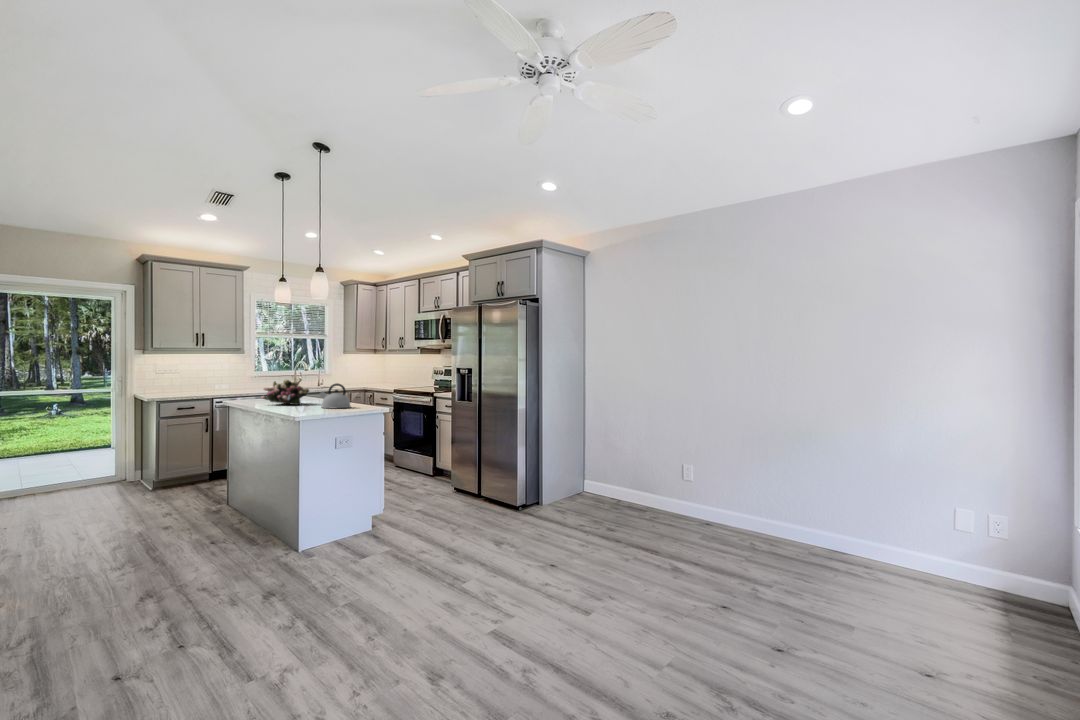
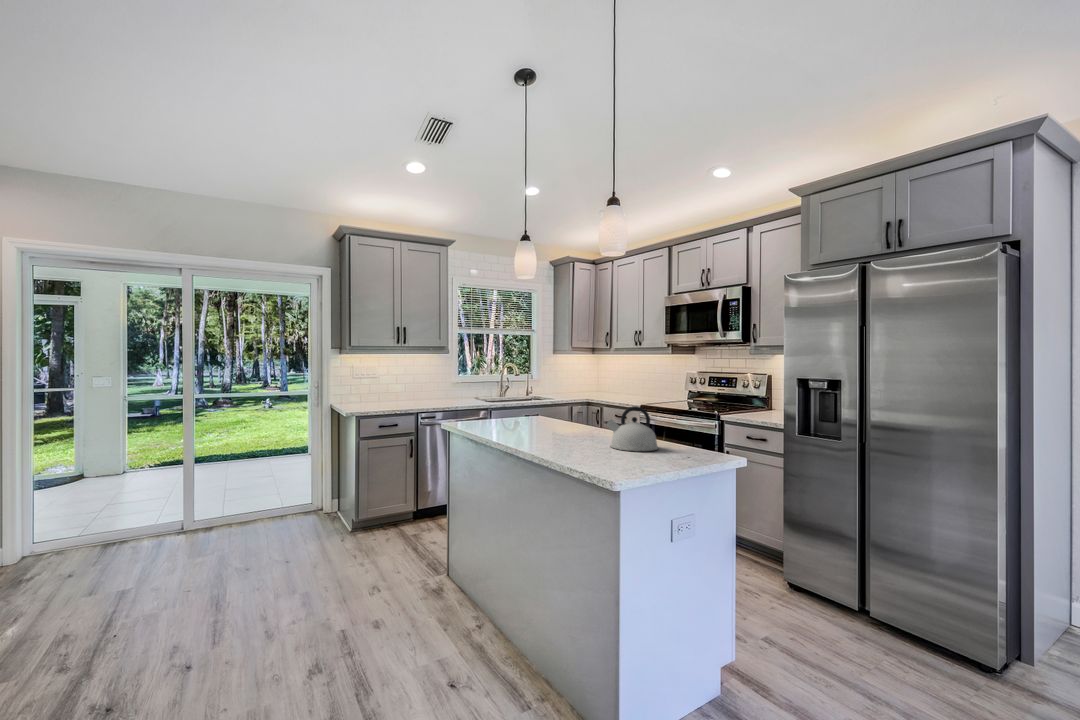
flower arrangement: present [261,379,309,405] -> none [510,395,577,438]

